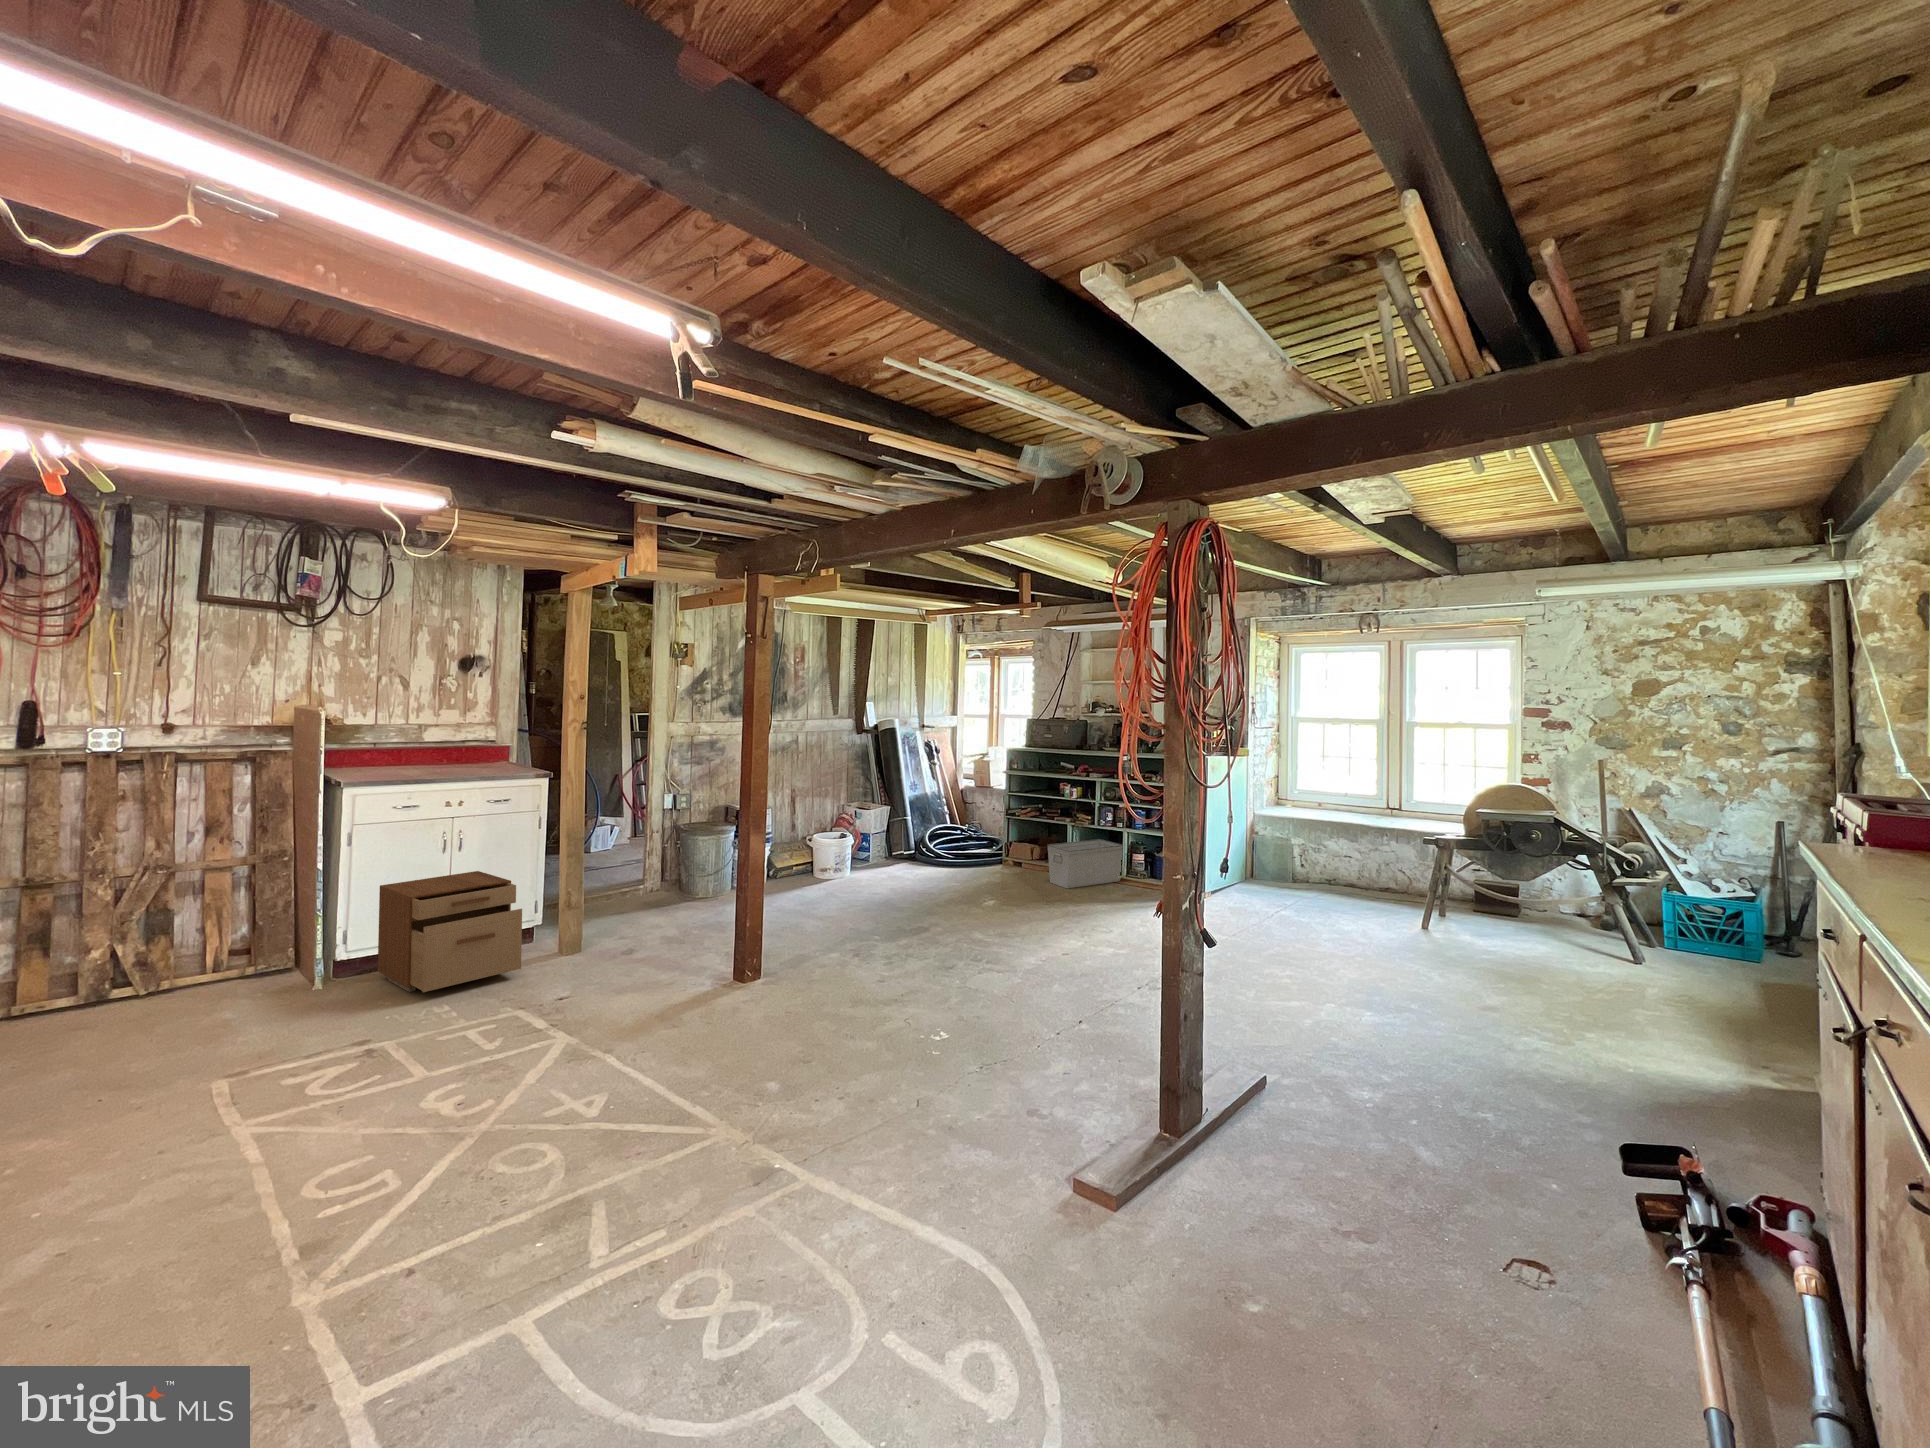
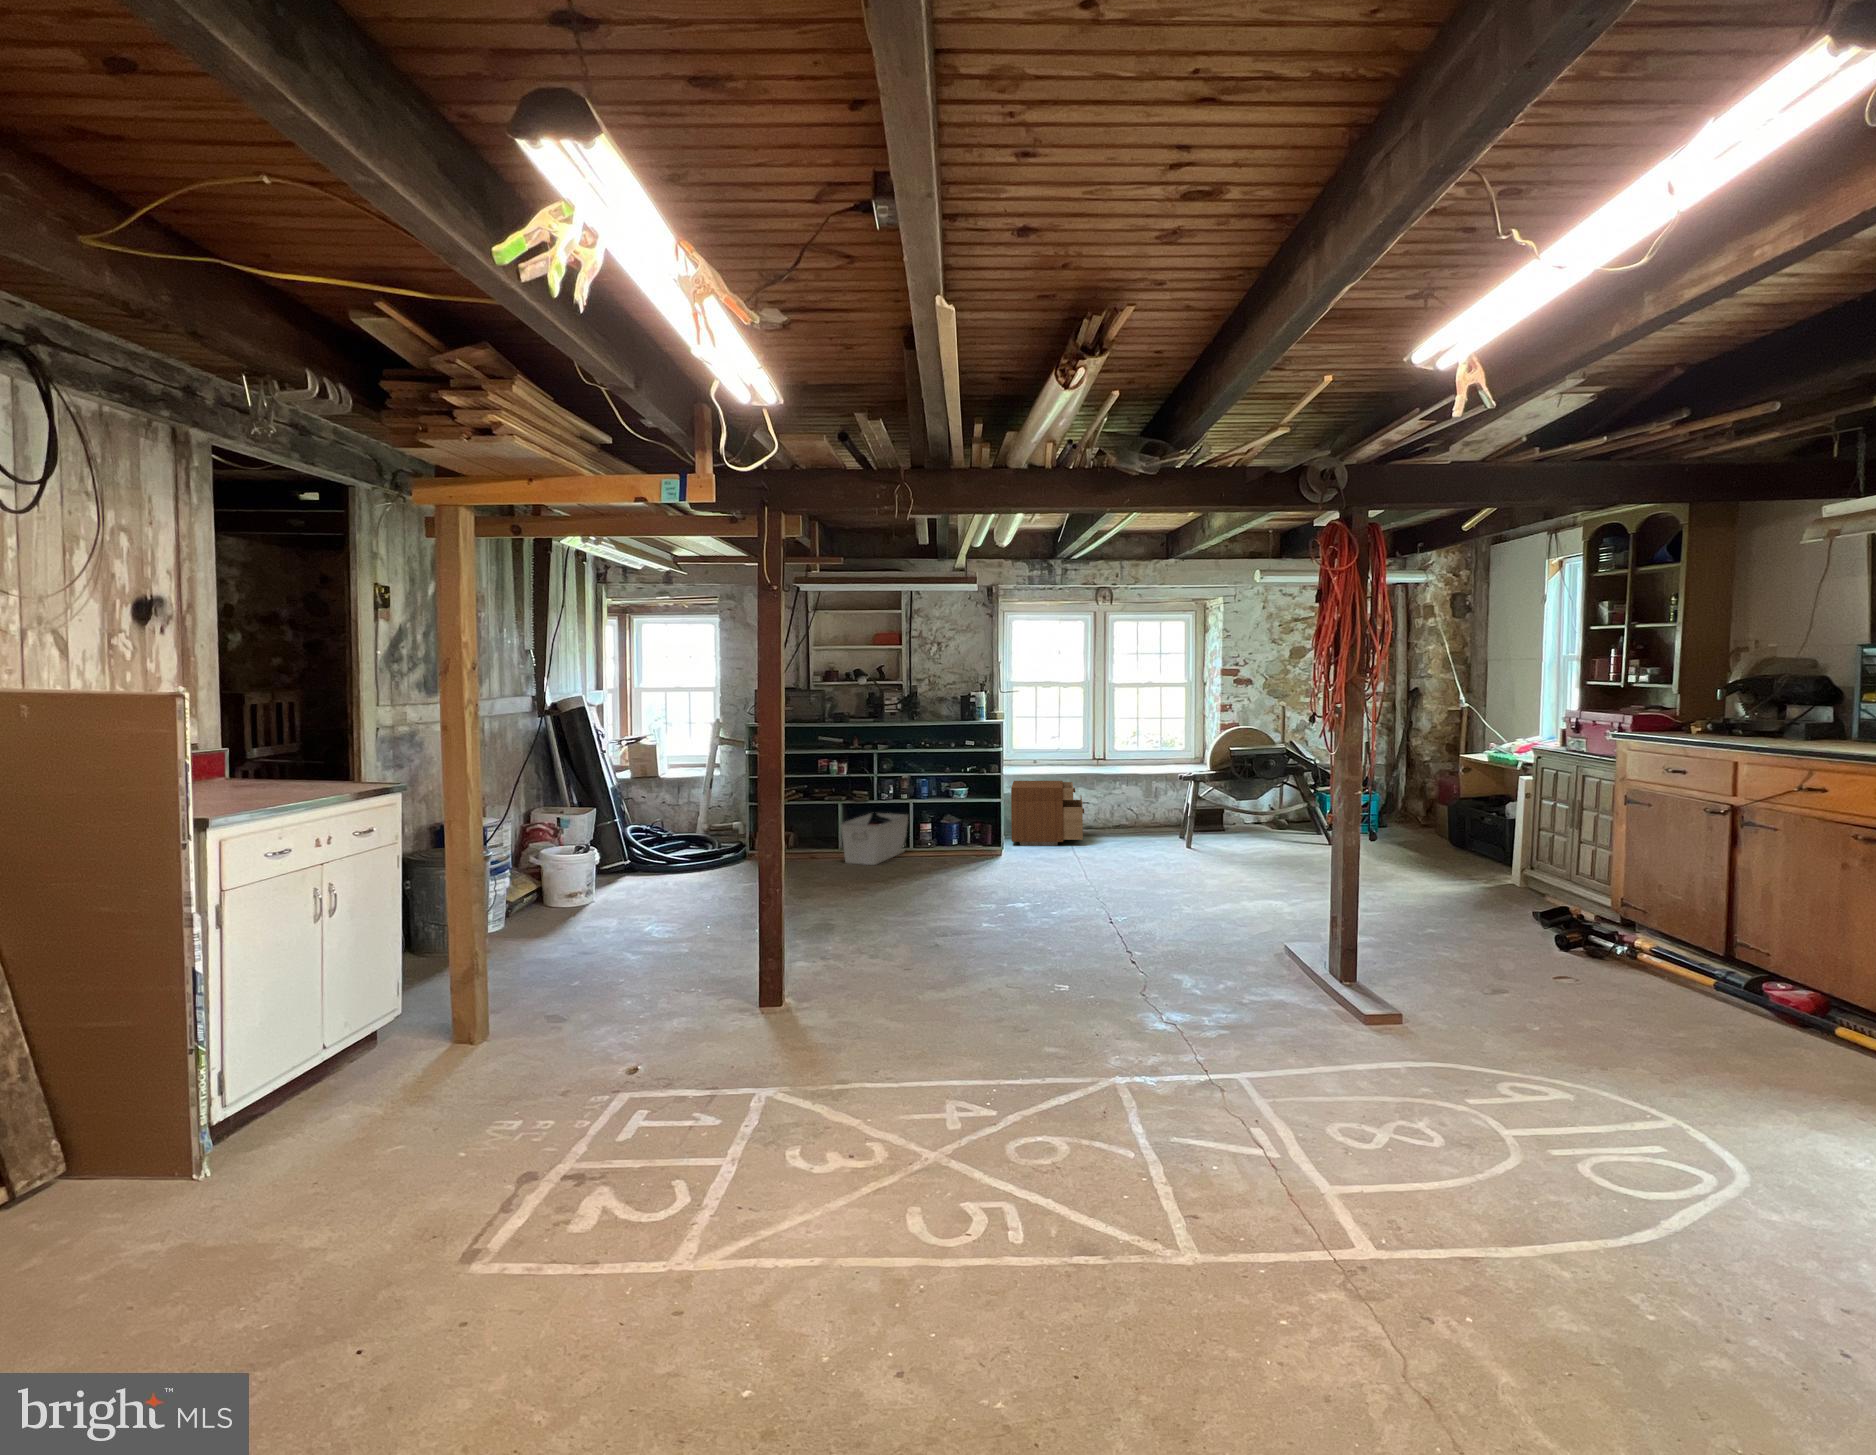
filing cabinet: present [378,871,522,992] -> present [1011,781,1084,846]

